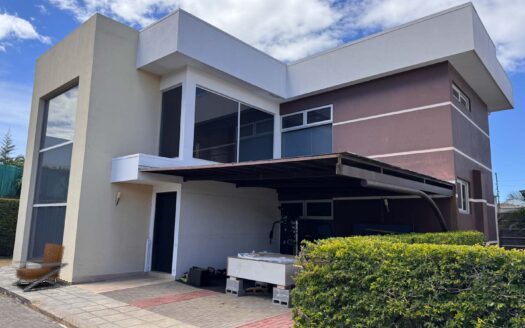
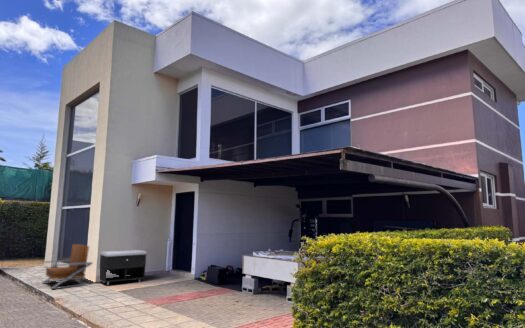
storage bench: none [74,250,126,287] -> present [100,250,147,285]

